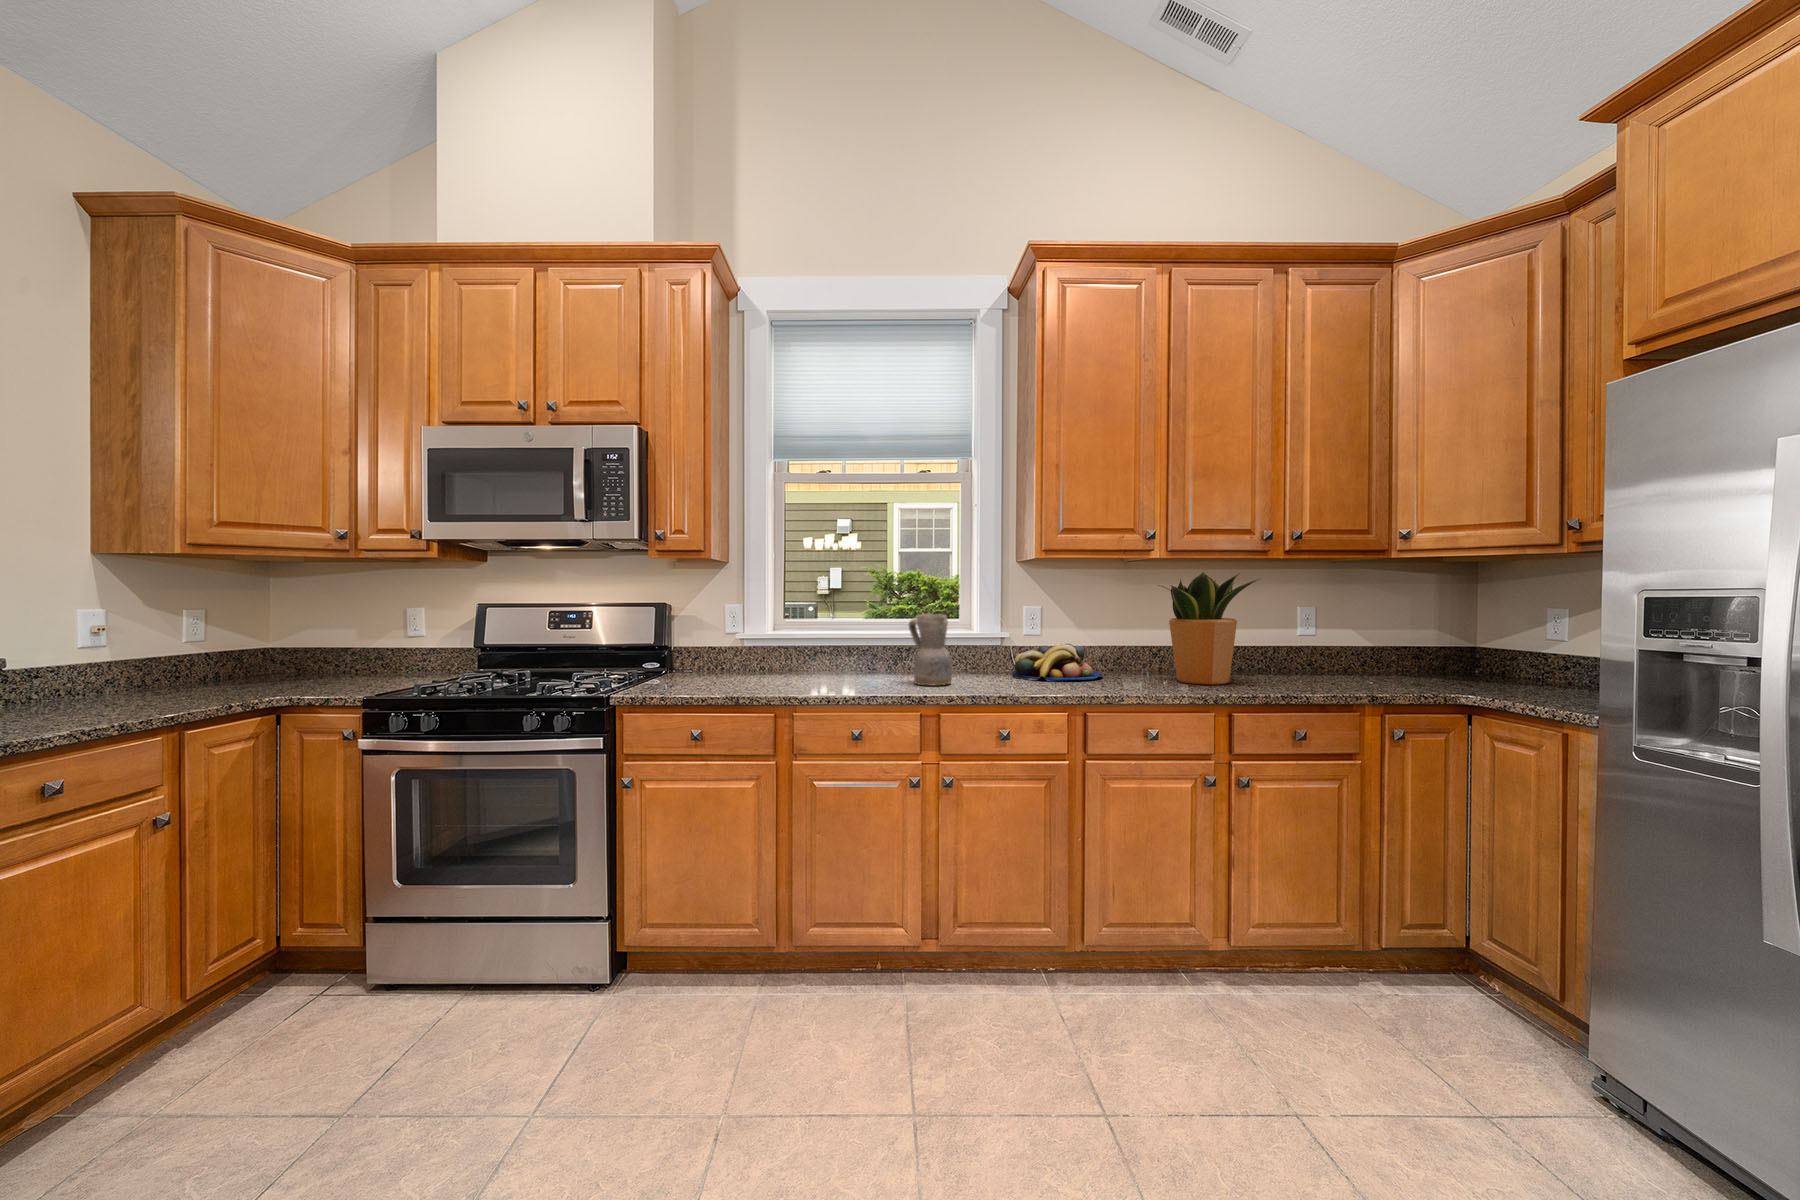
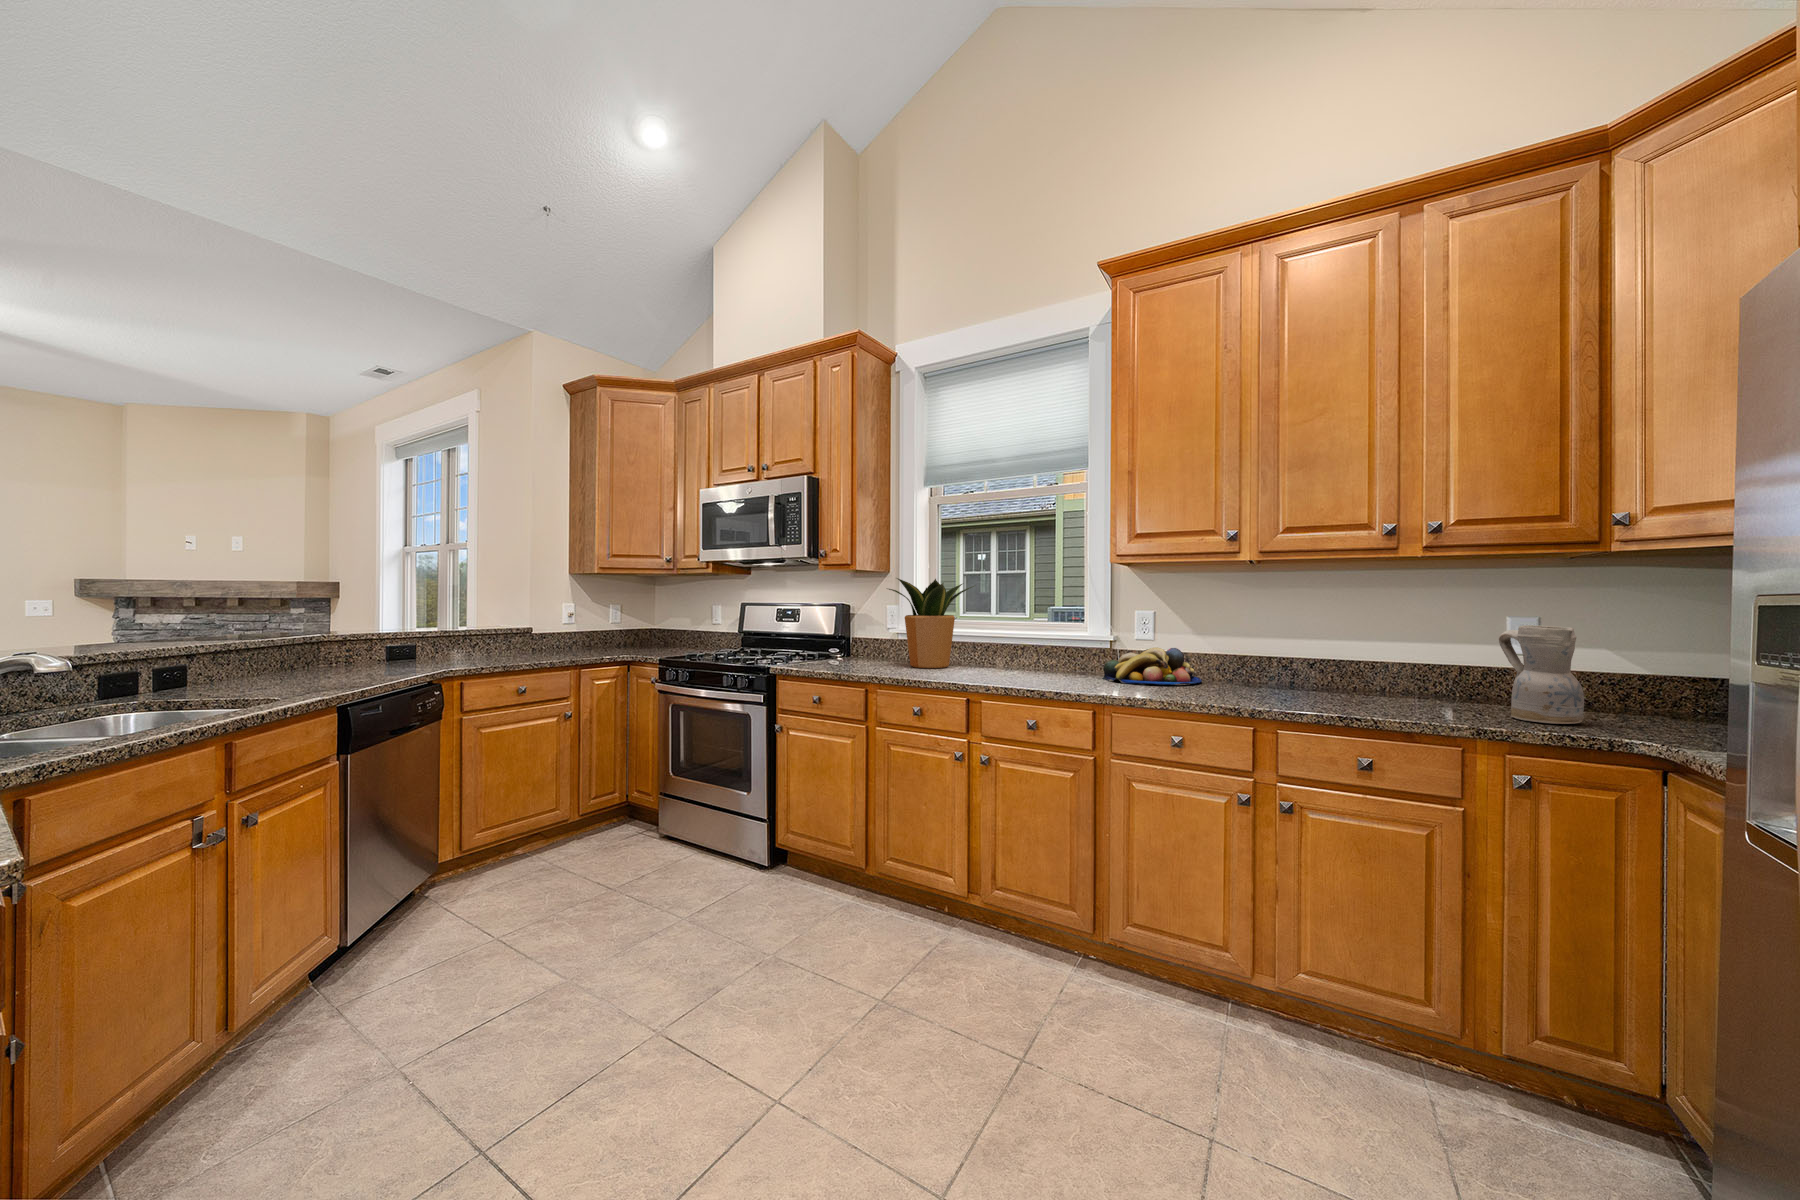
potted plant: present [1158,572,1260,685] -> present [889,578,974,668]
ceramic pitcher: present [908,614,952,685] -> present [1499,625,1584,724]

